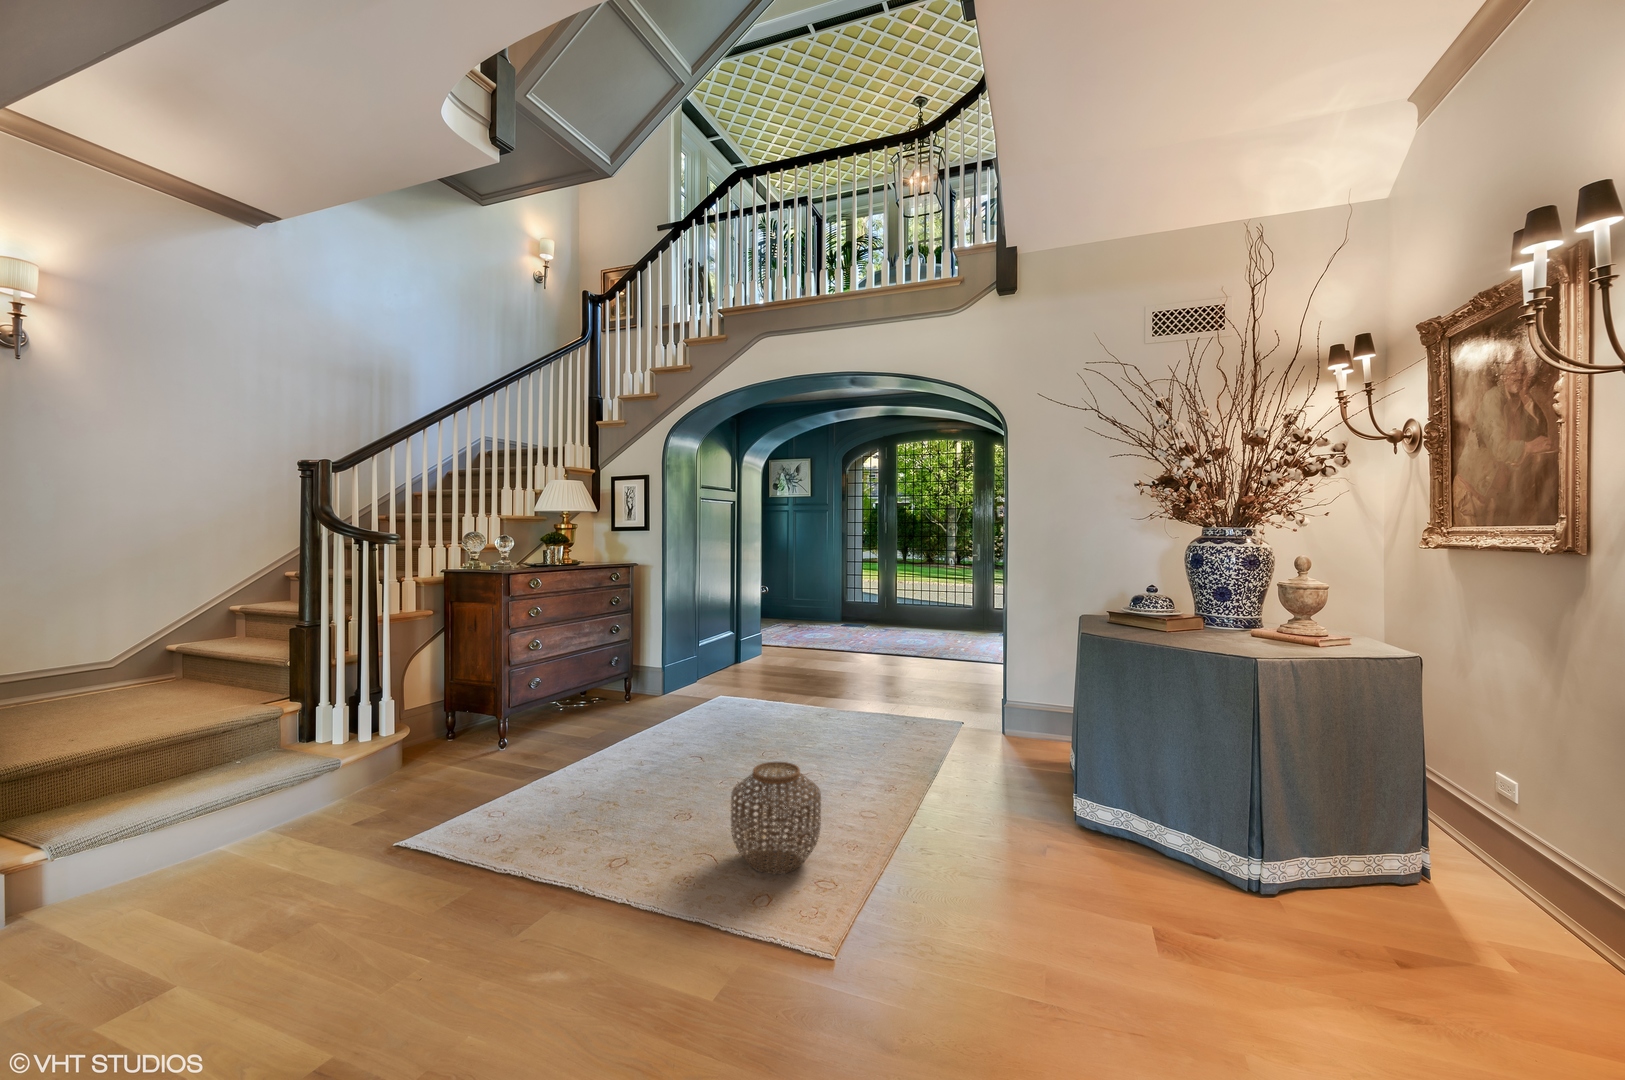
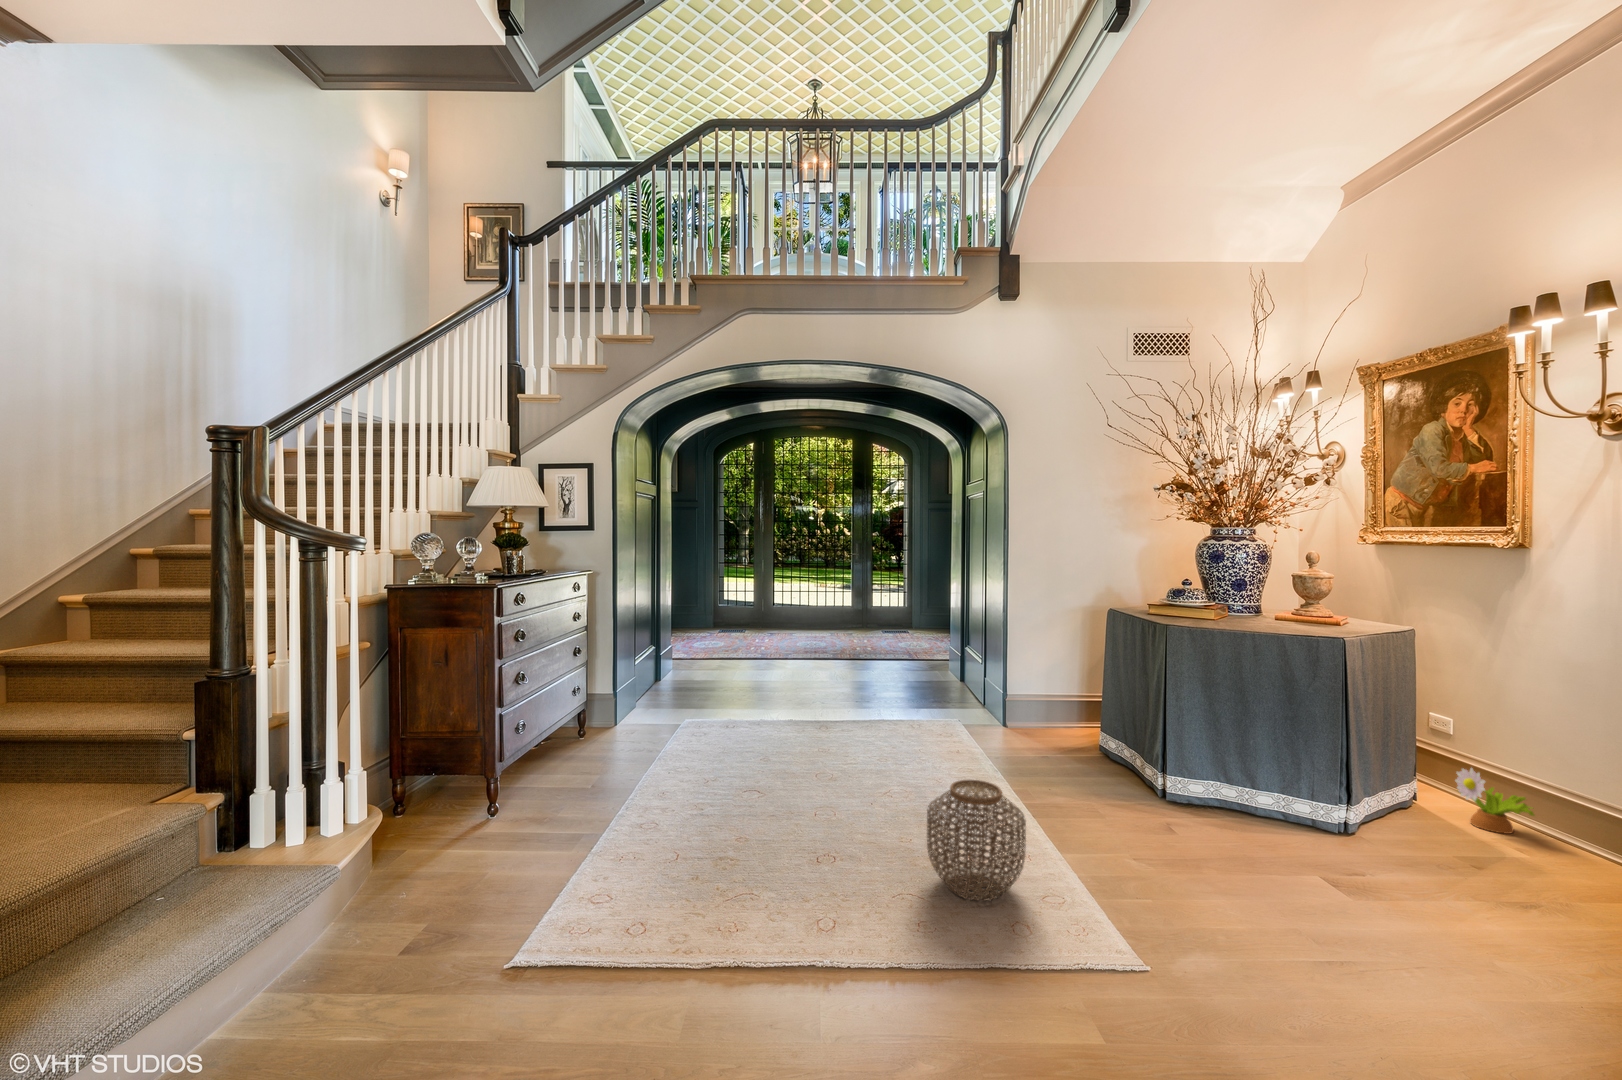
decorative plant: none [1464,845,1573,943] -> present [1455,768,1534,834]

